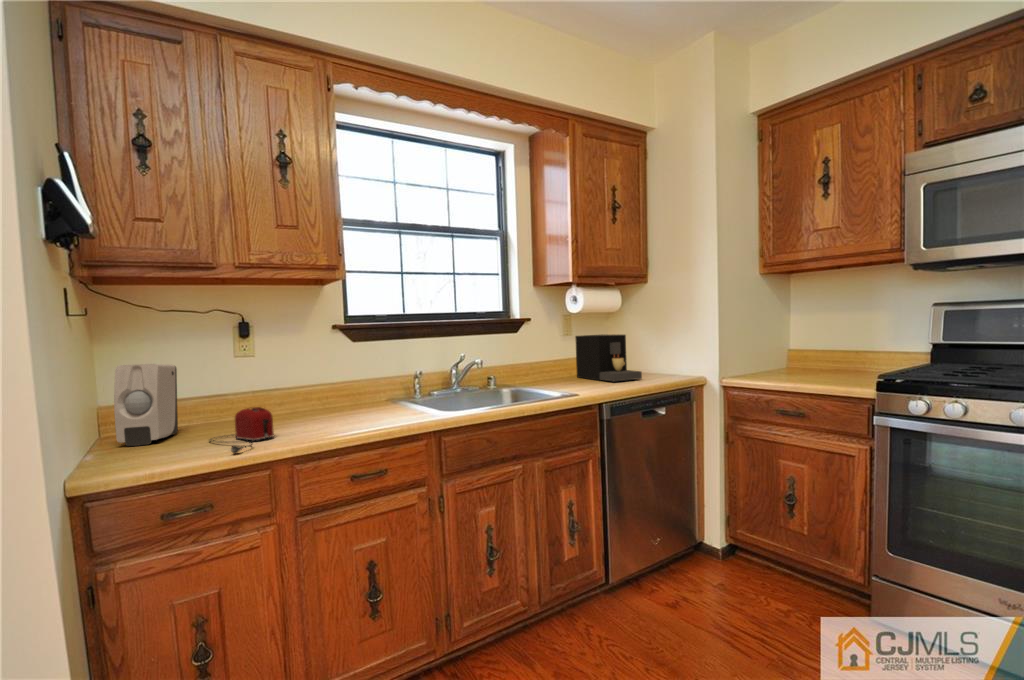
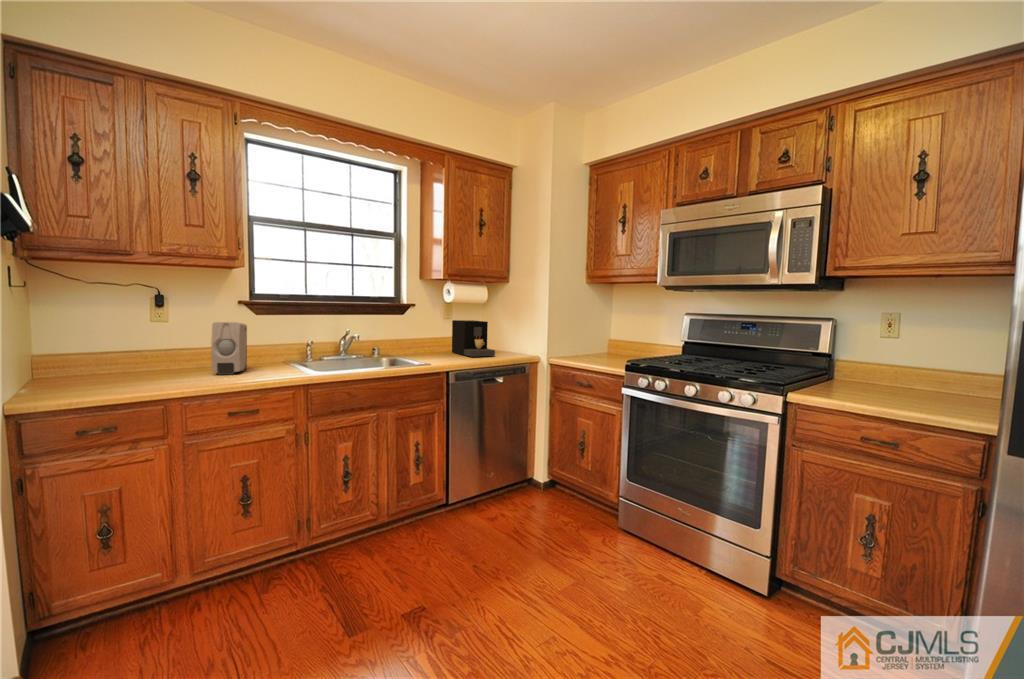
soap dispenser: present [114,364,178,446] -> present [211,322,247,375]
toaster: present [210,407,274,454] -> none [124,359,175,389]

